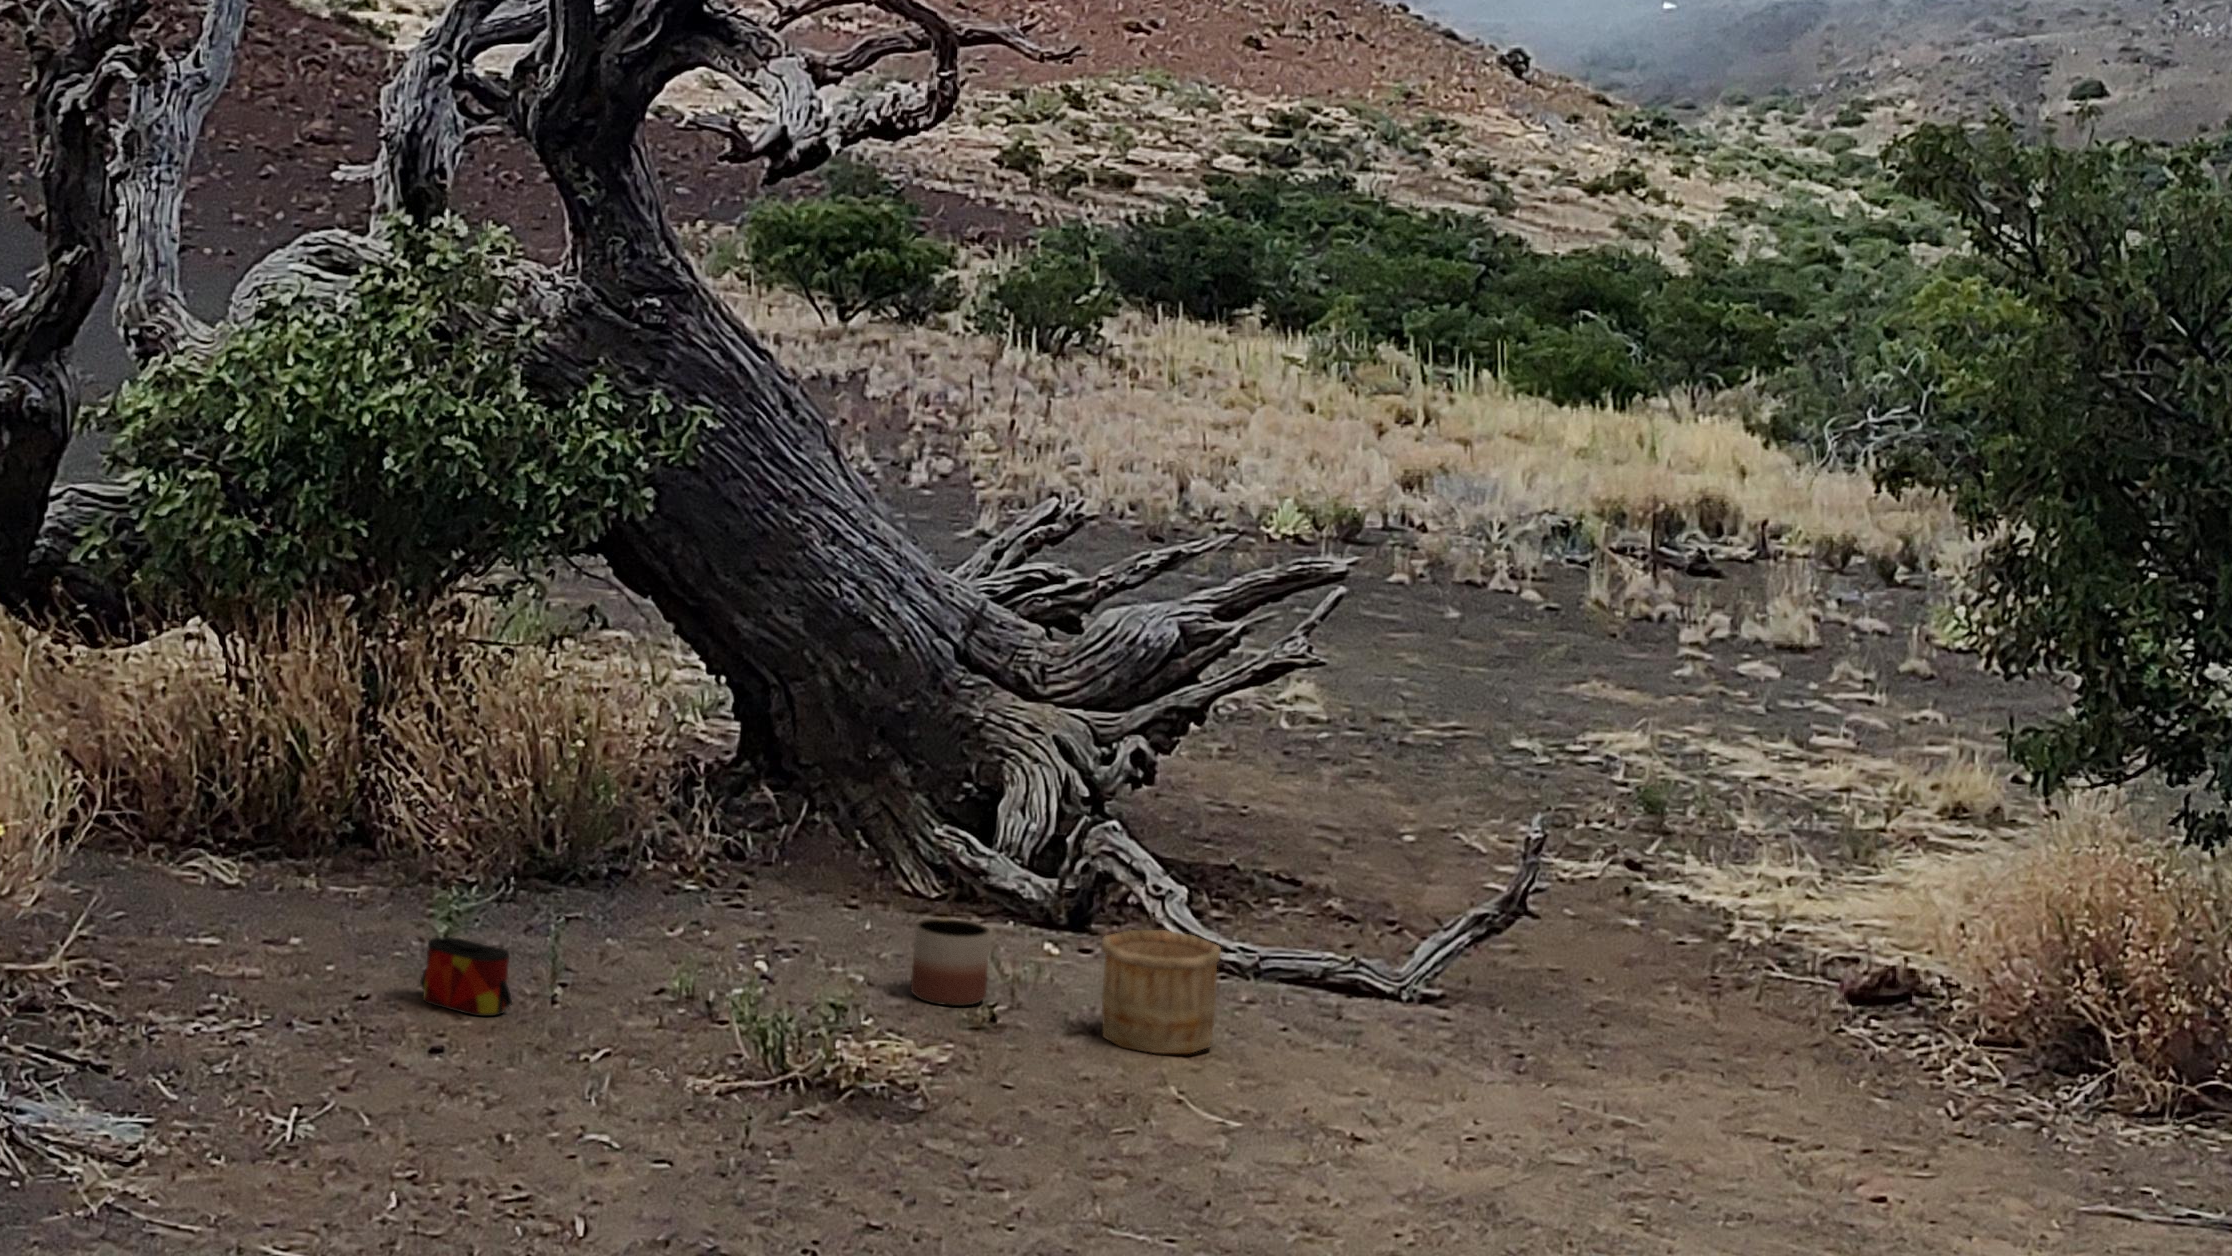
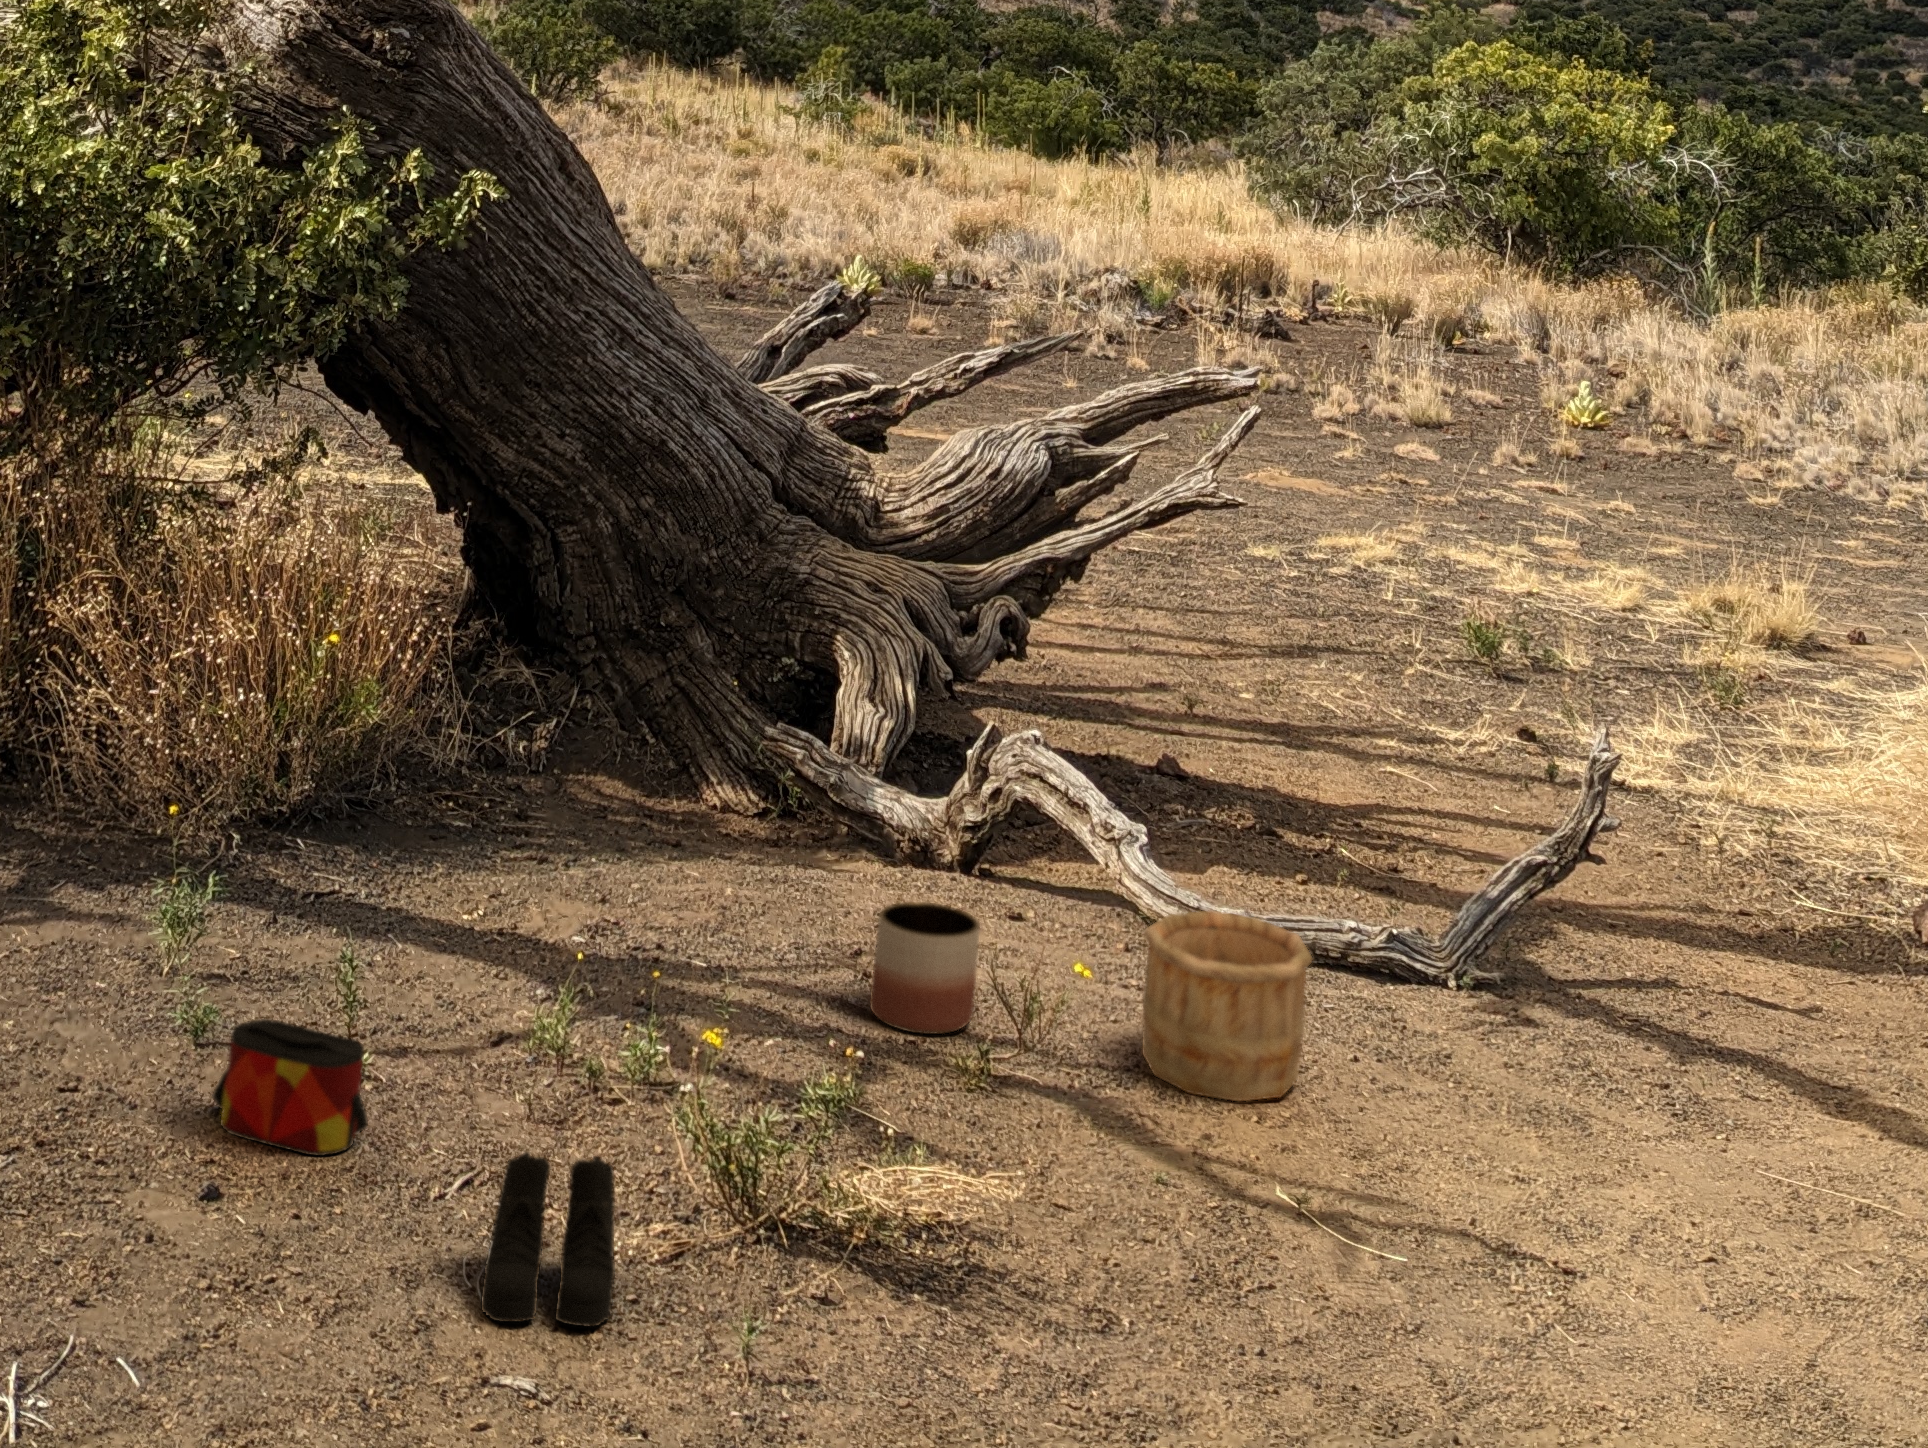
boots: none [546,996,637,1091] -> present [481,1152,615,1327]

